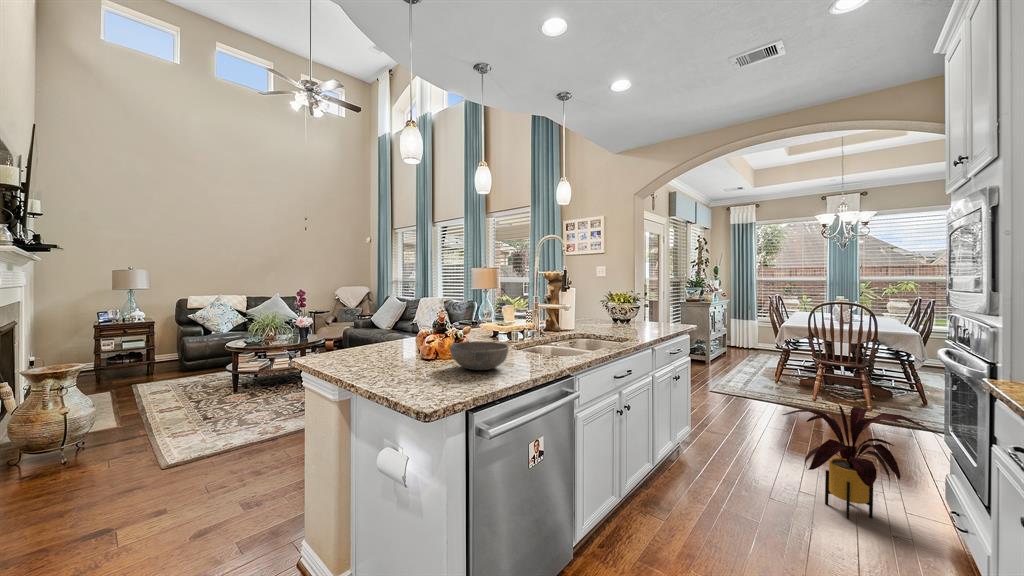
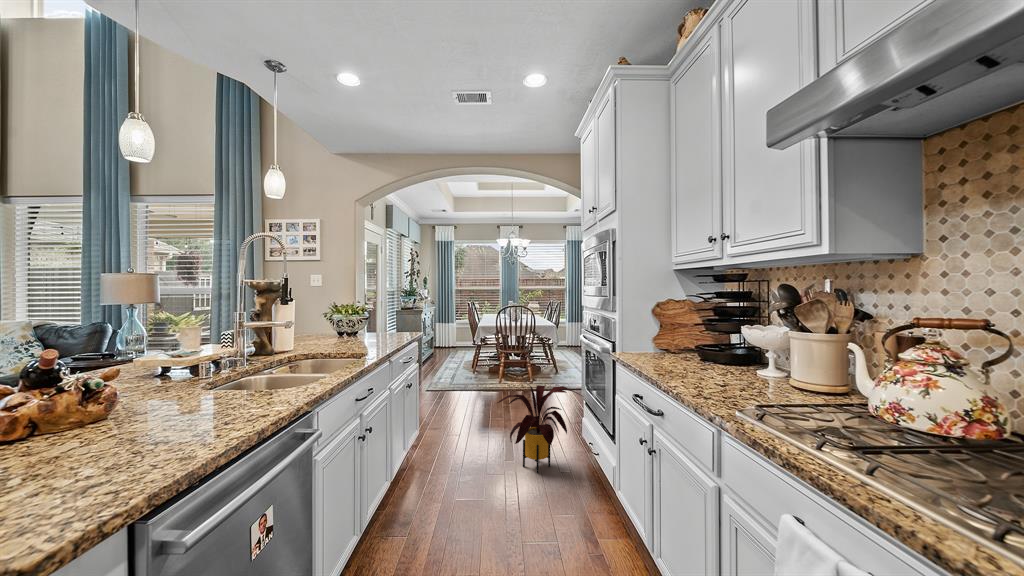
bowl: present [450,341,508,370] -> none [74,386,206,440]

